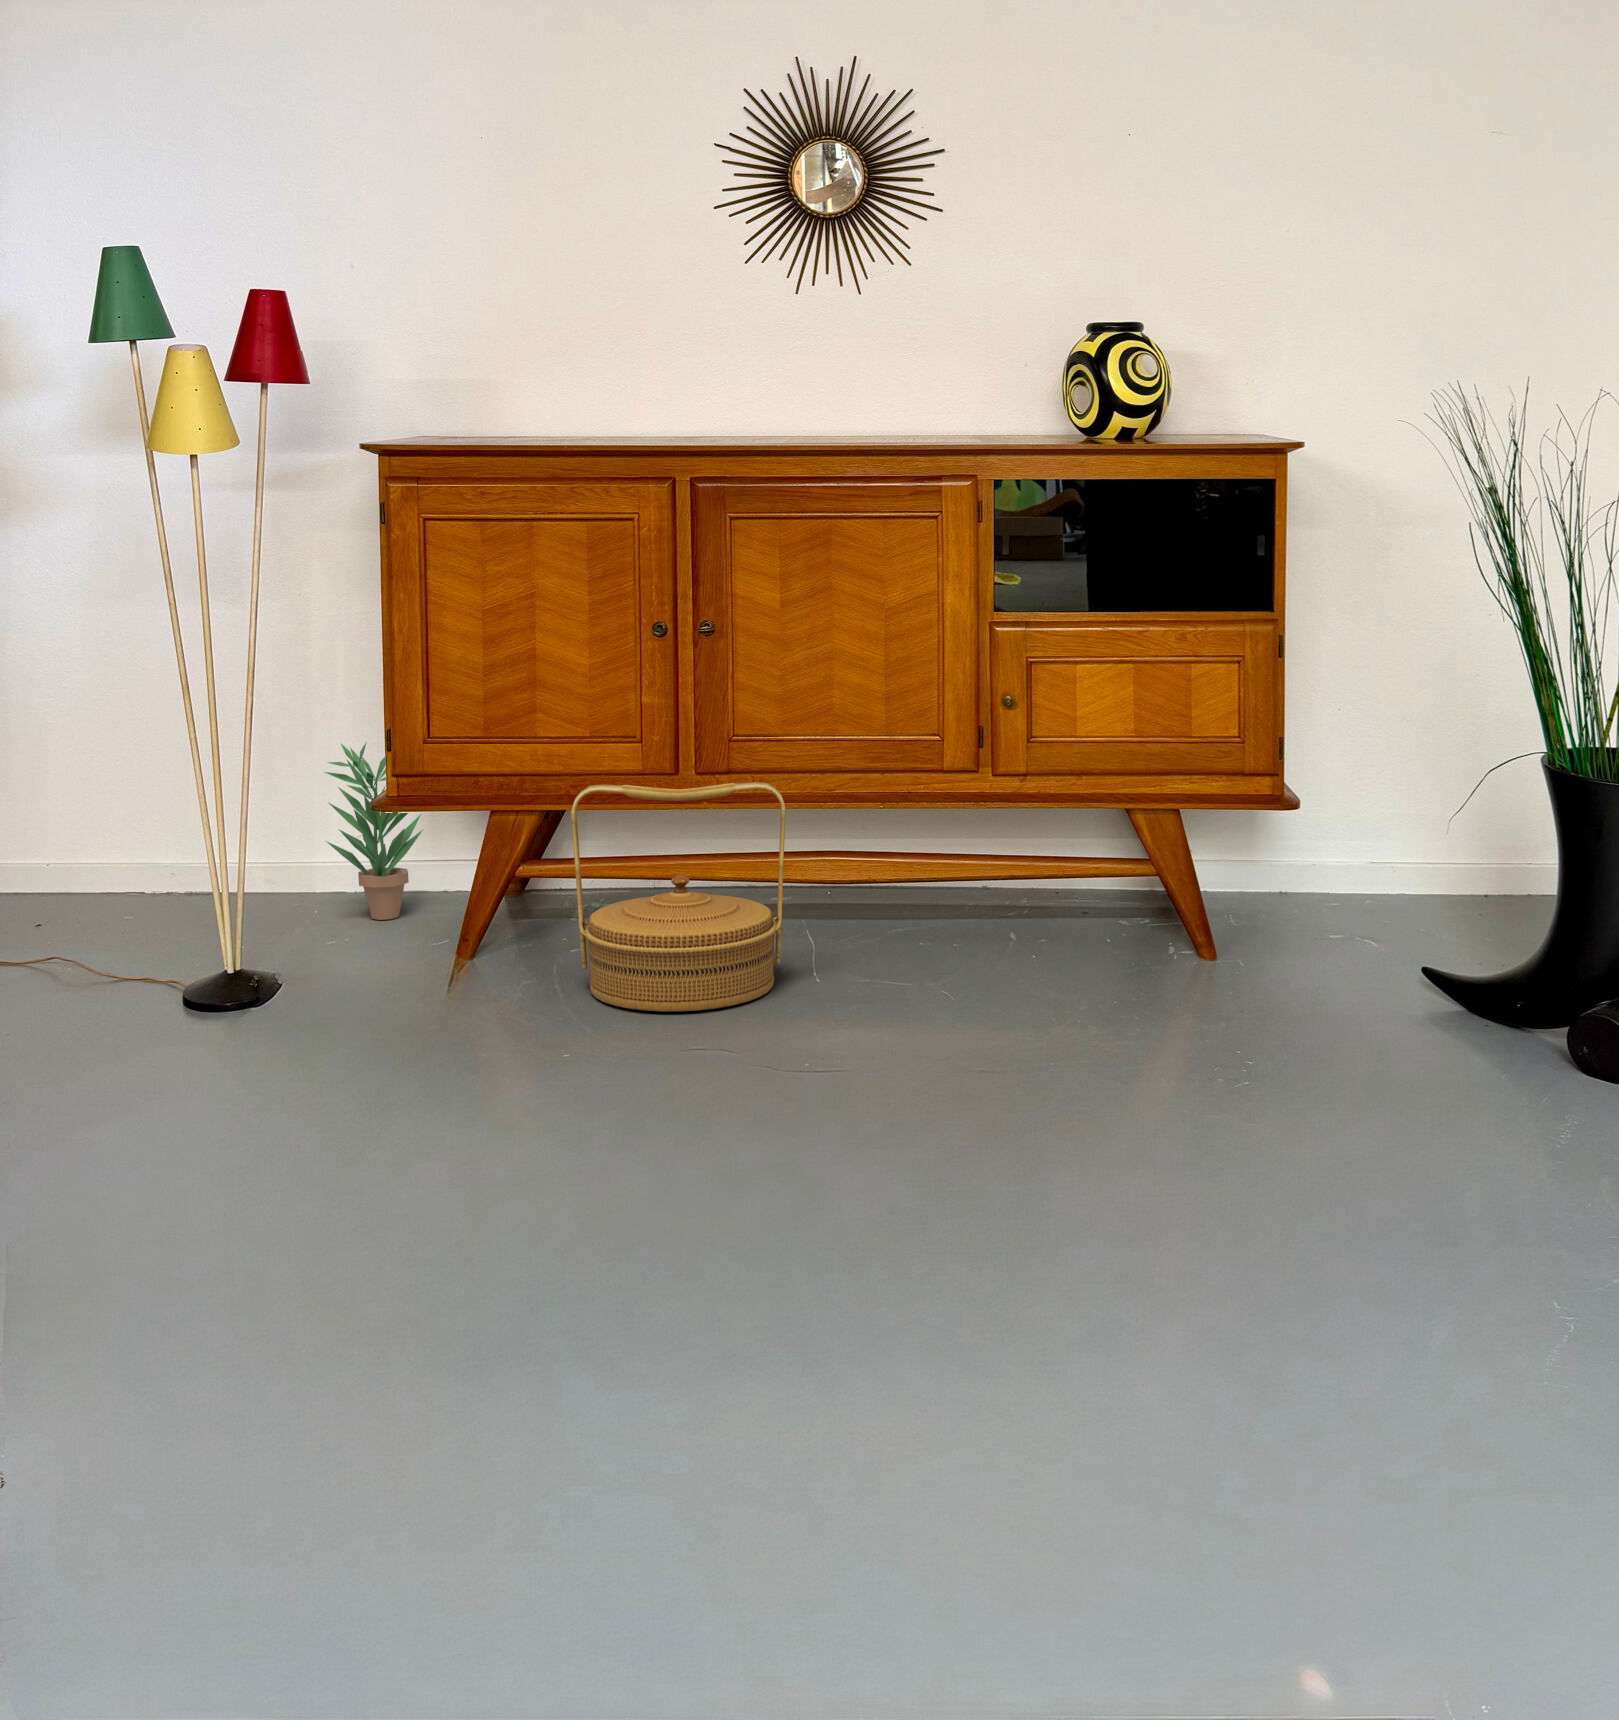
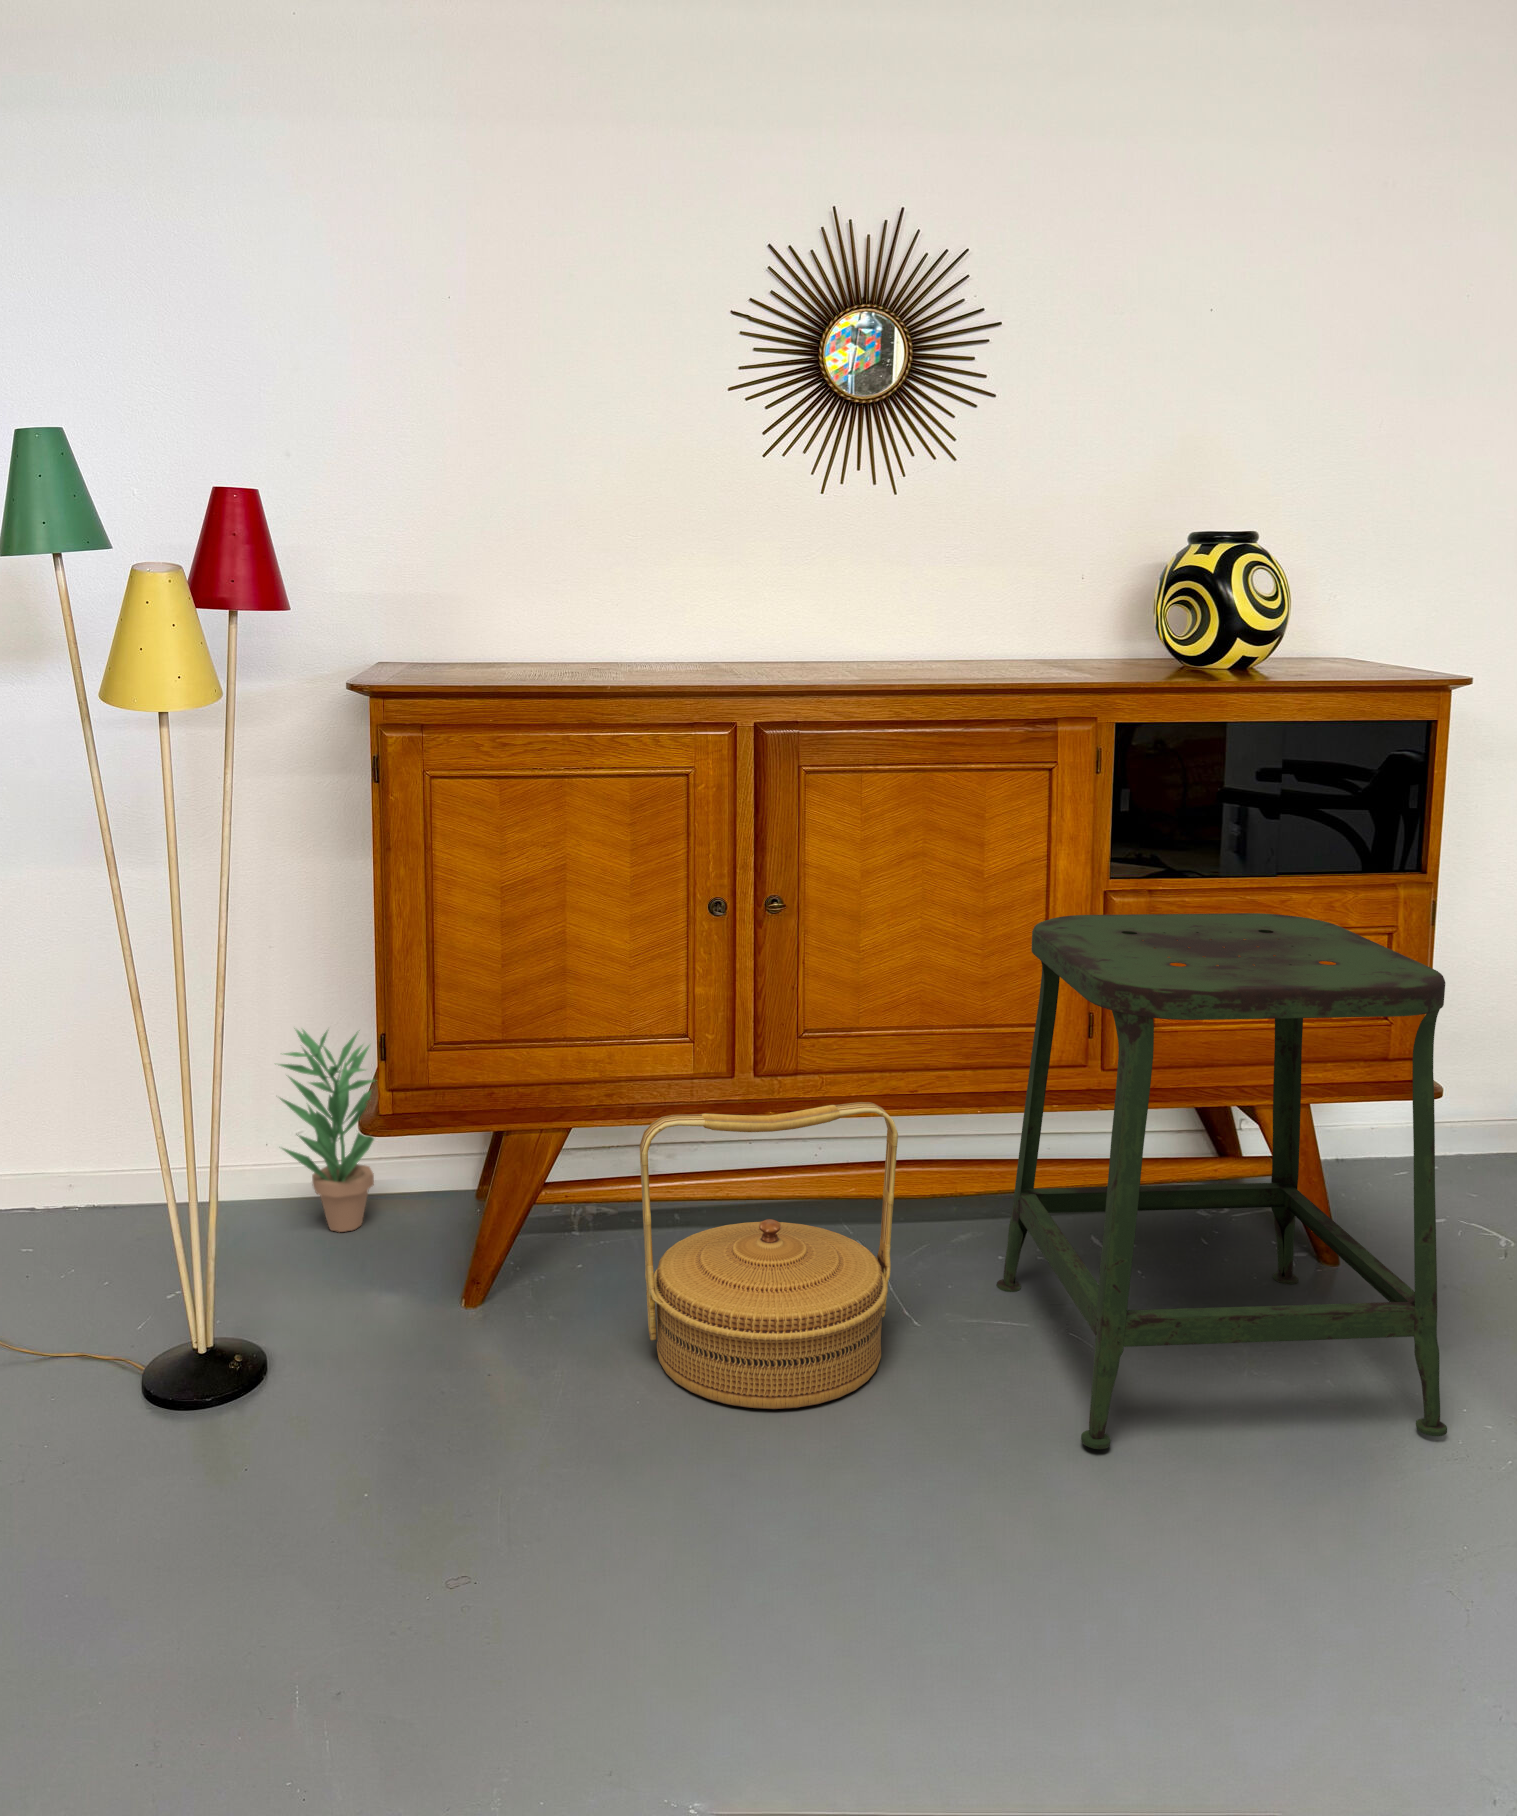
stool: none [890,640,1193,1038] -> present [997,913,1447,1449]

